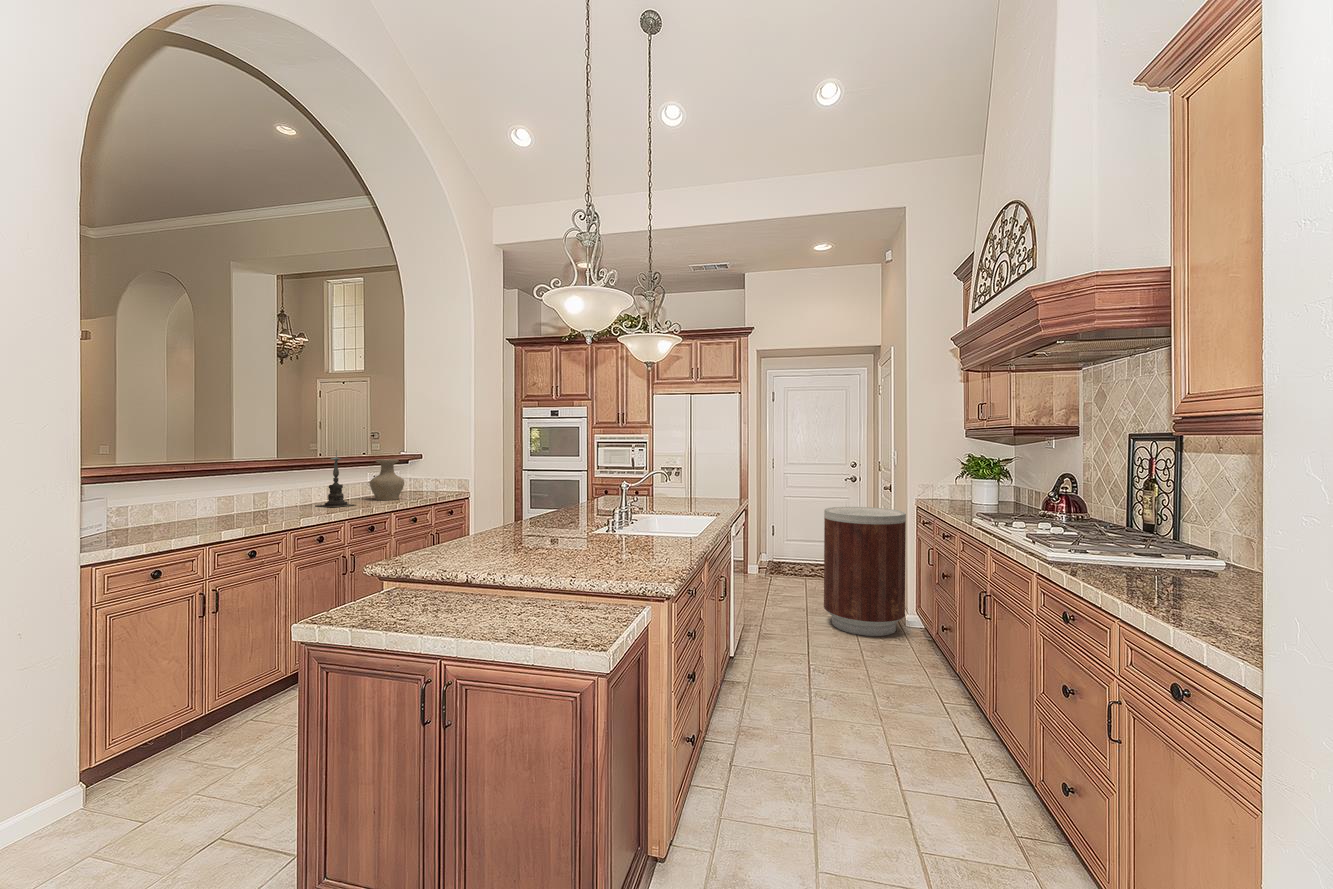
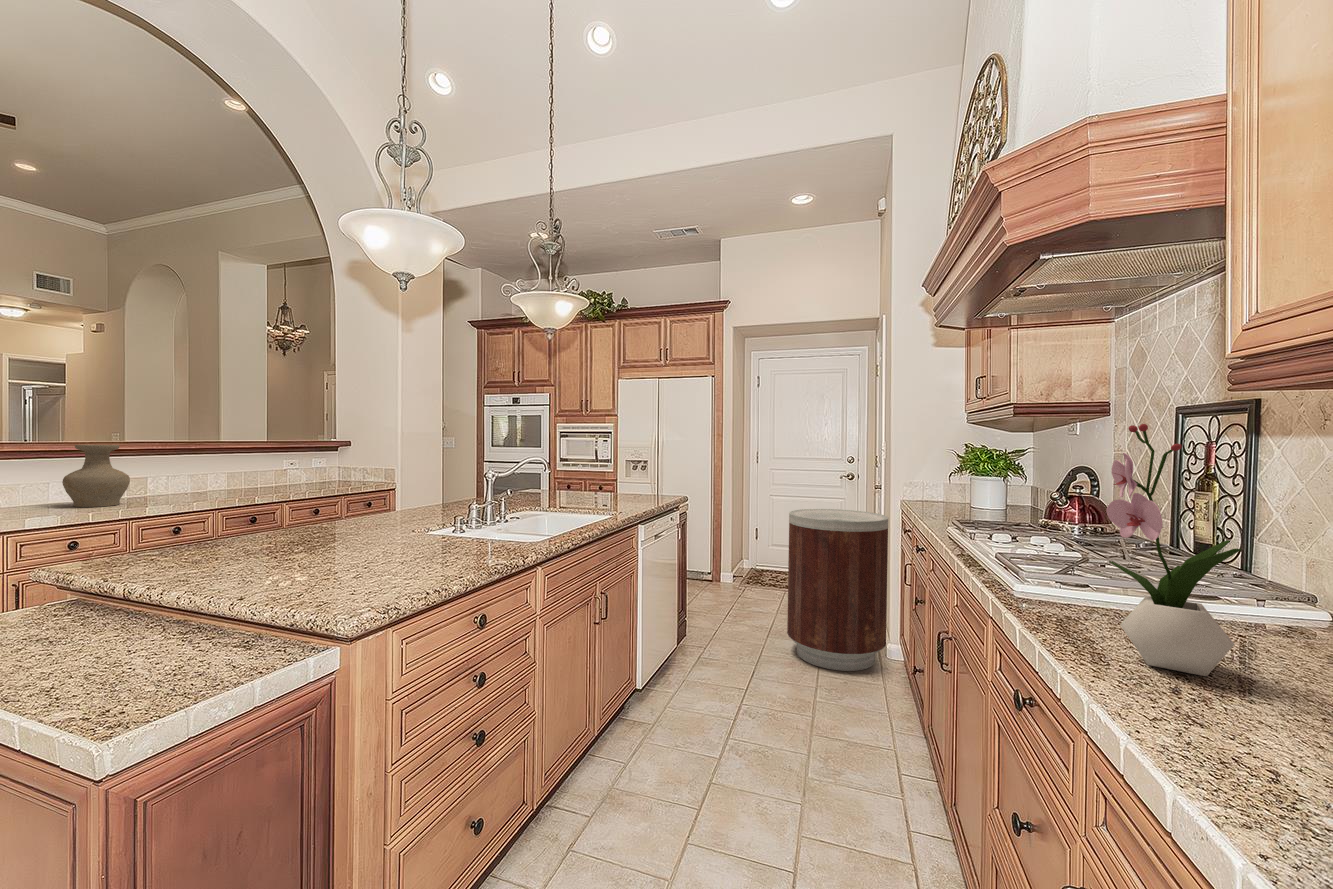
candle holder: present [317,453,354,507] -> none [179,432,231,498]
flower arrangement: none [1107,458,1176,588] -> present [1106,424,1242,676]
vase: present [370,459,404,500] -> present [62,445,130,507]

